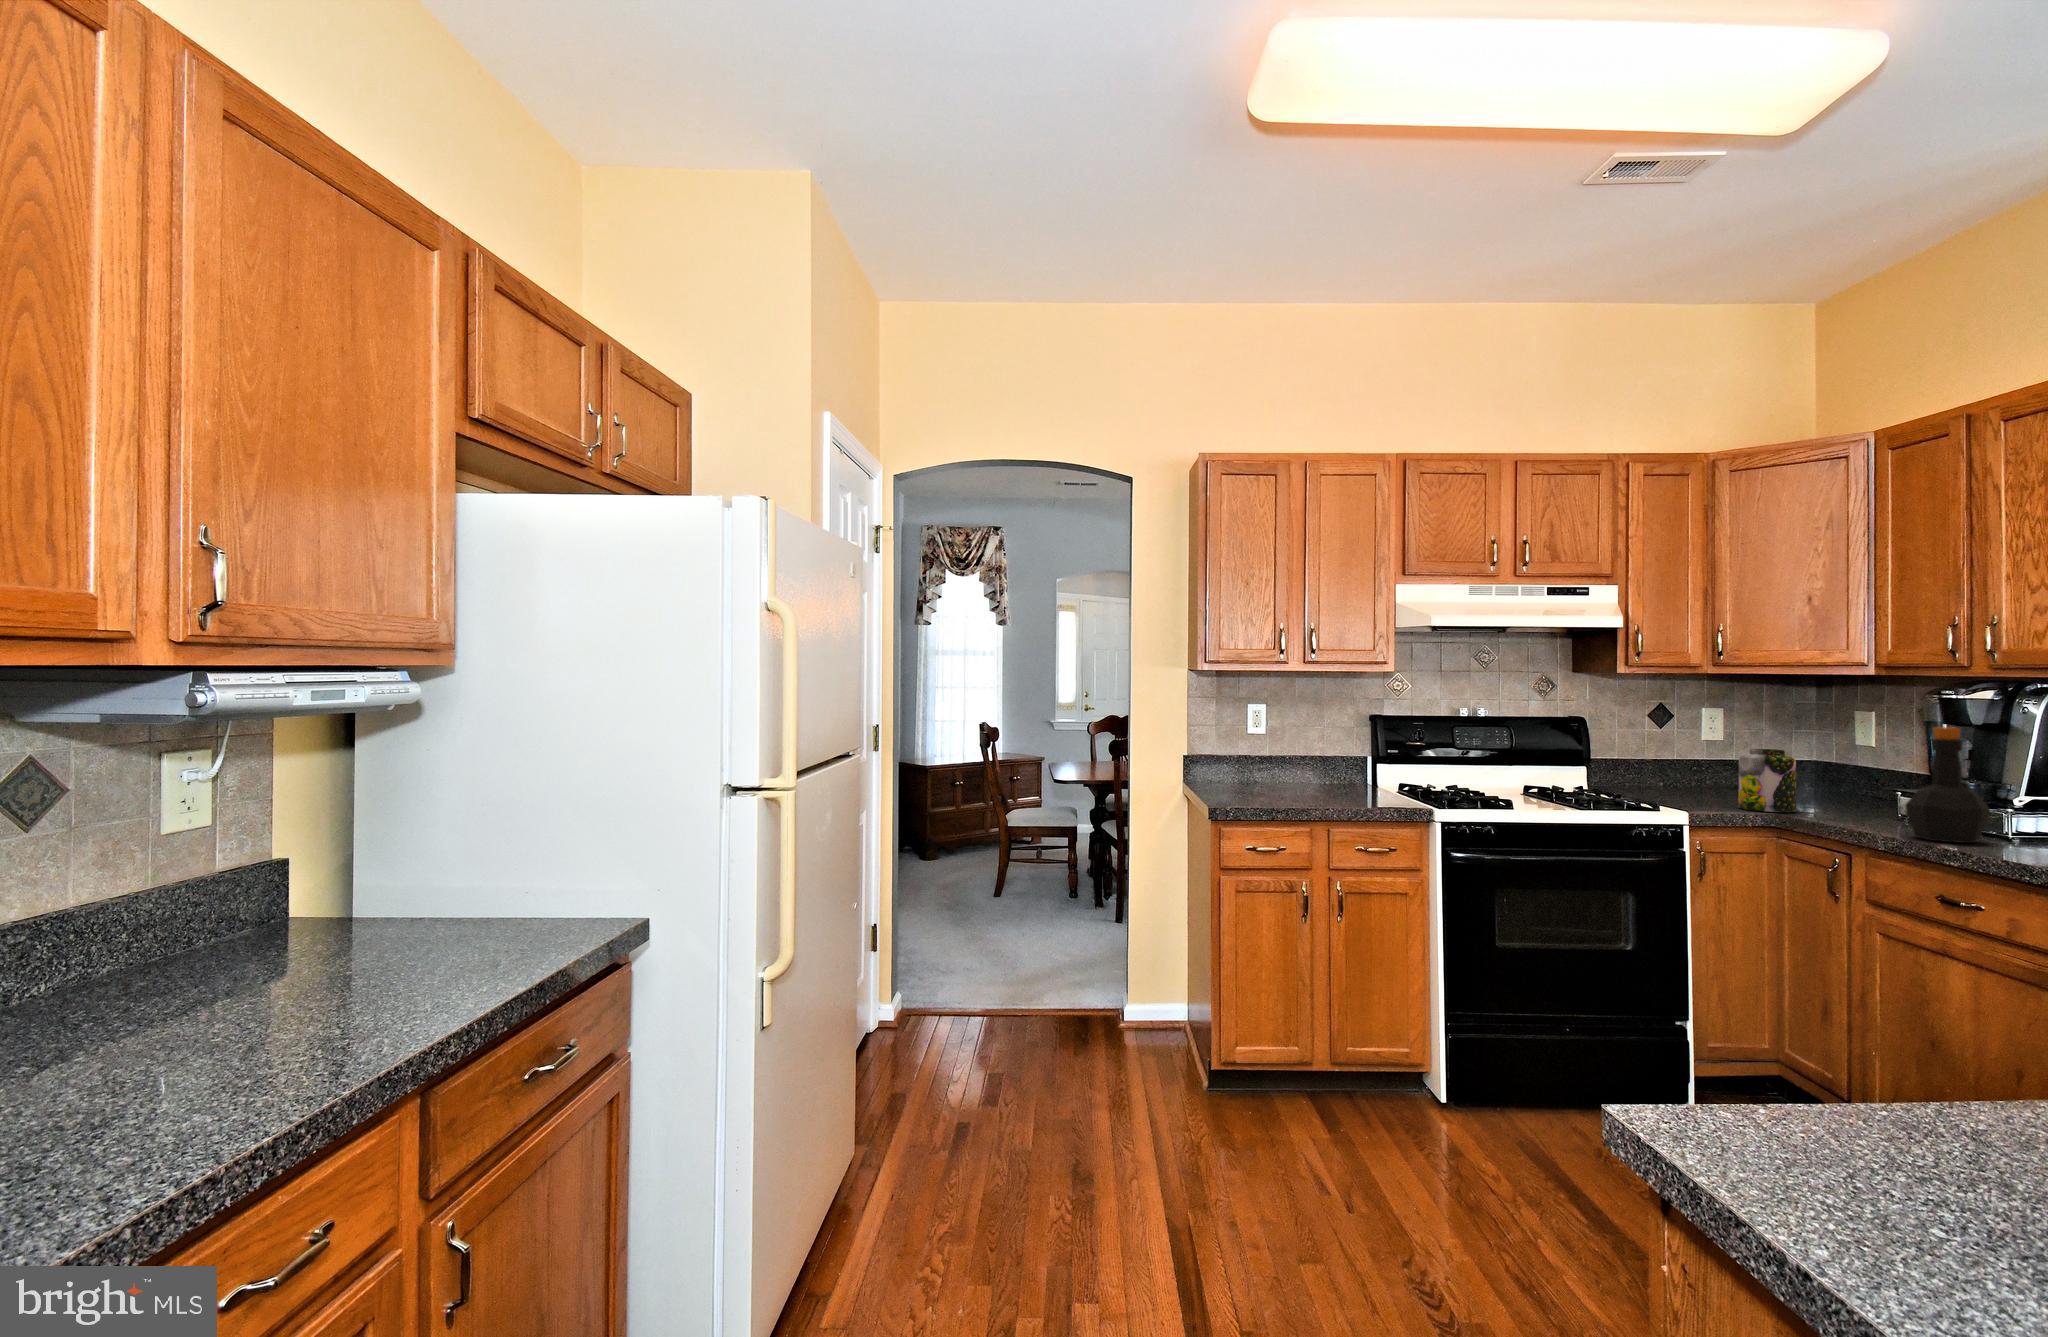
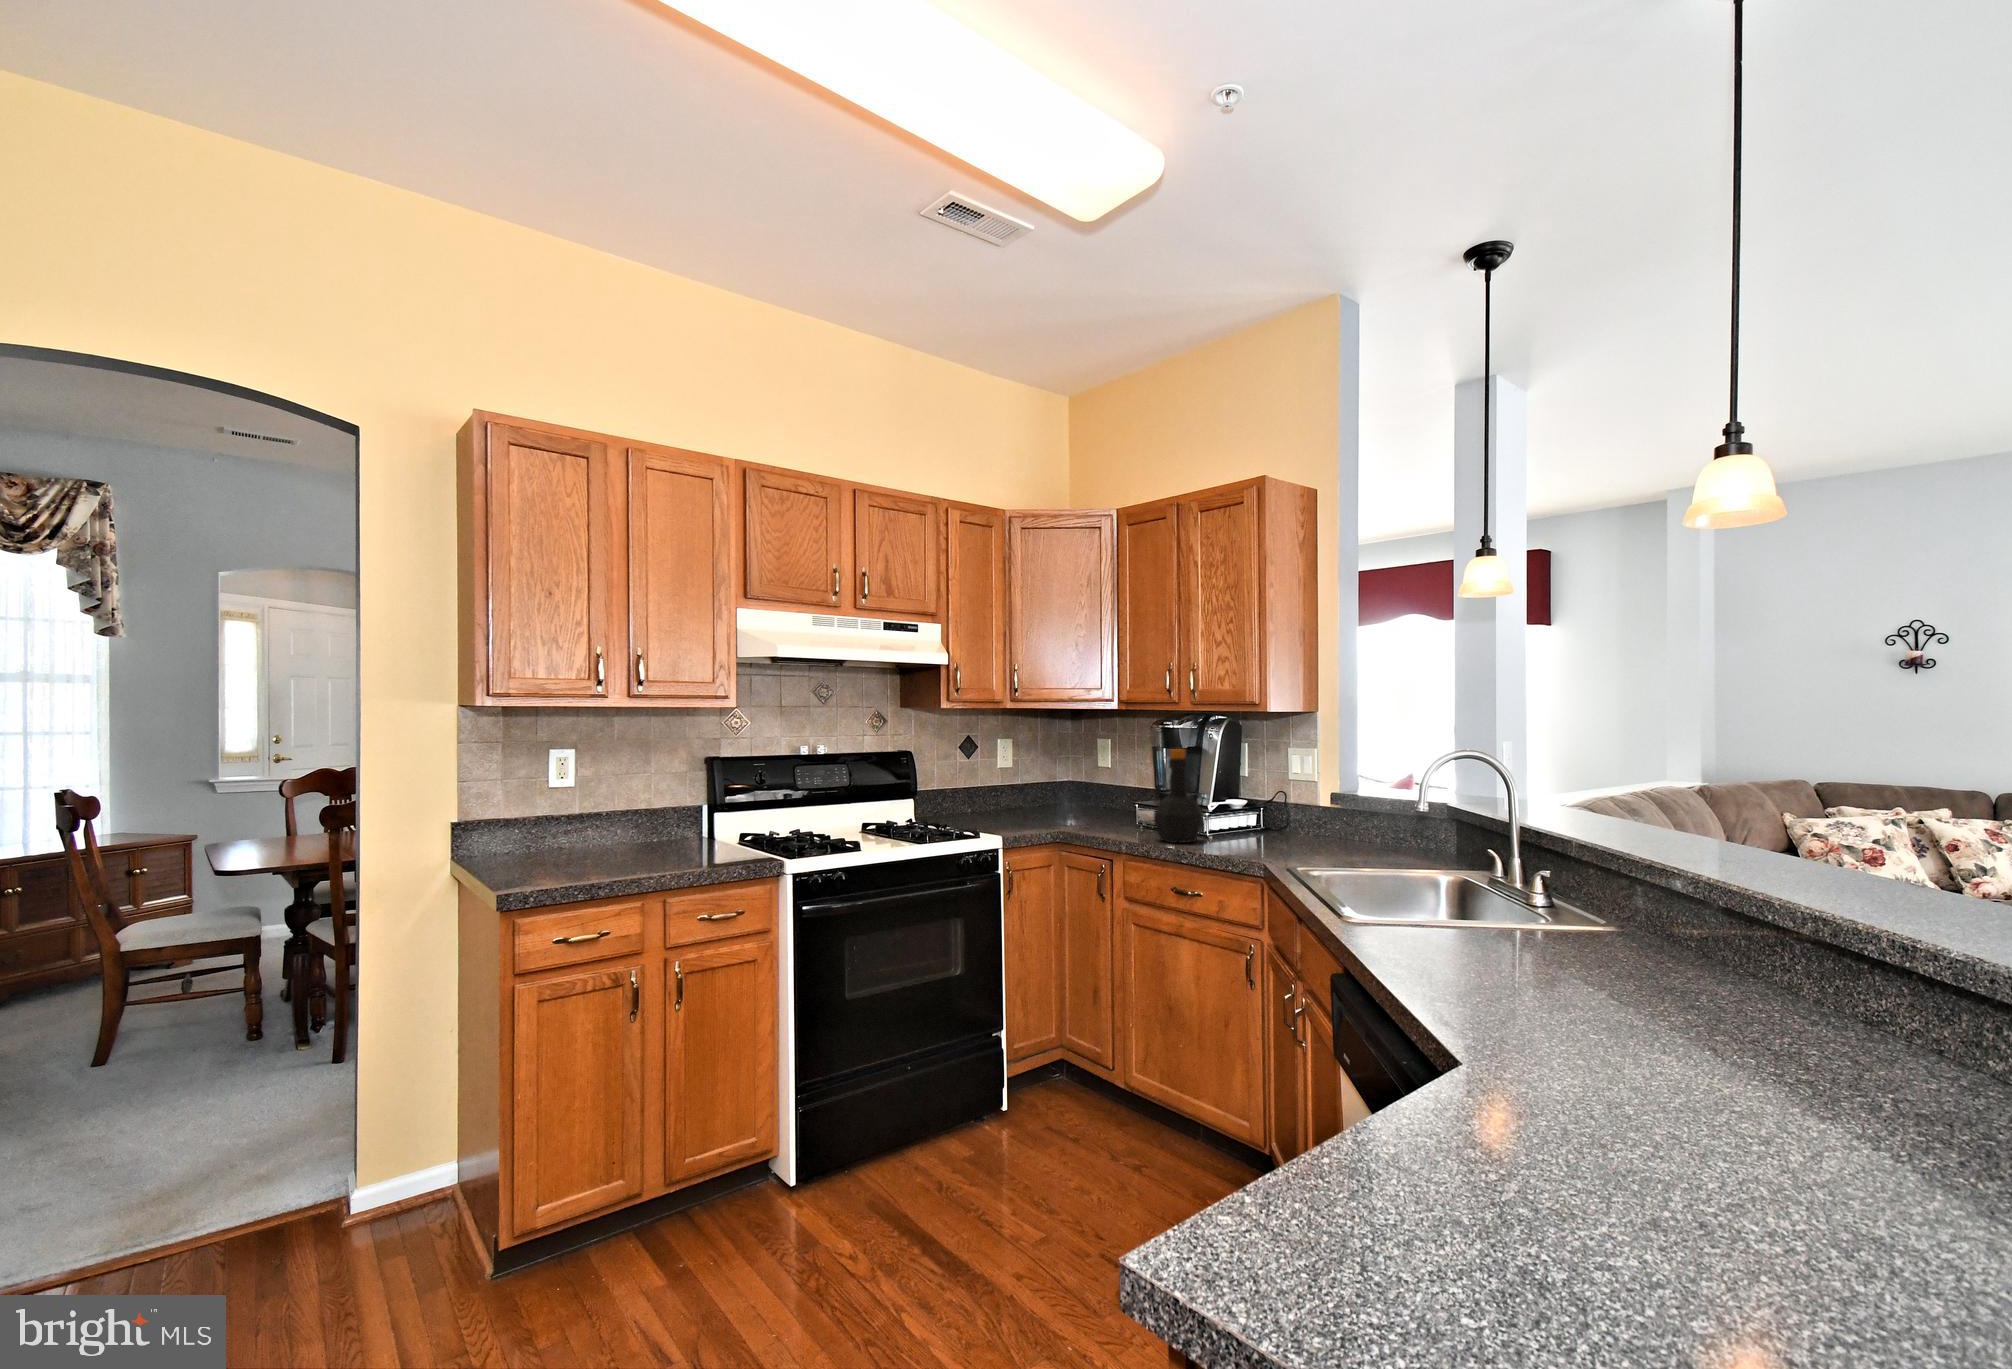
jar: present [1738,749,1796,812] -> none [1029,772,1070,827]

